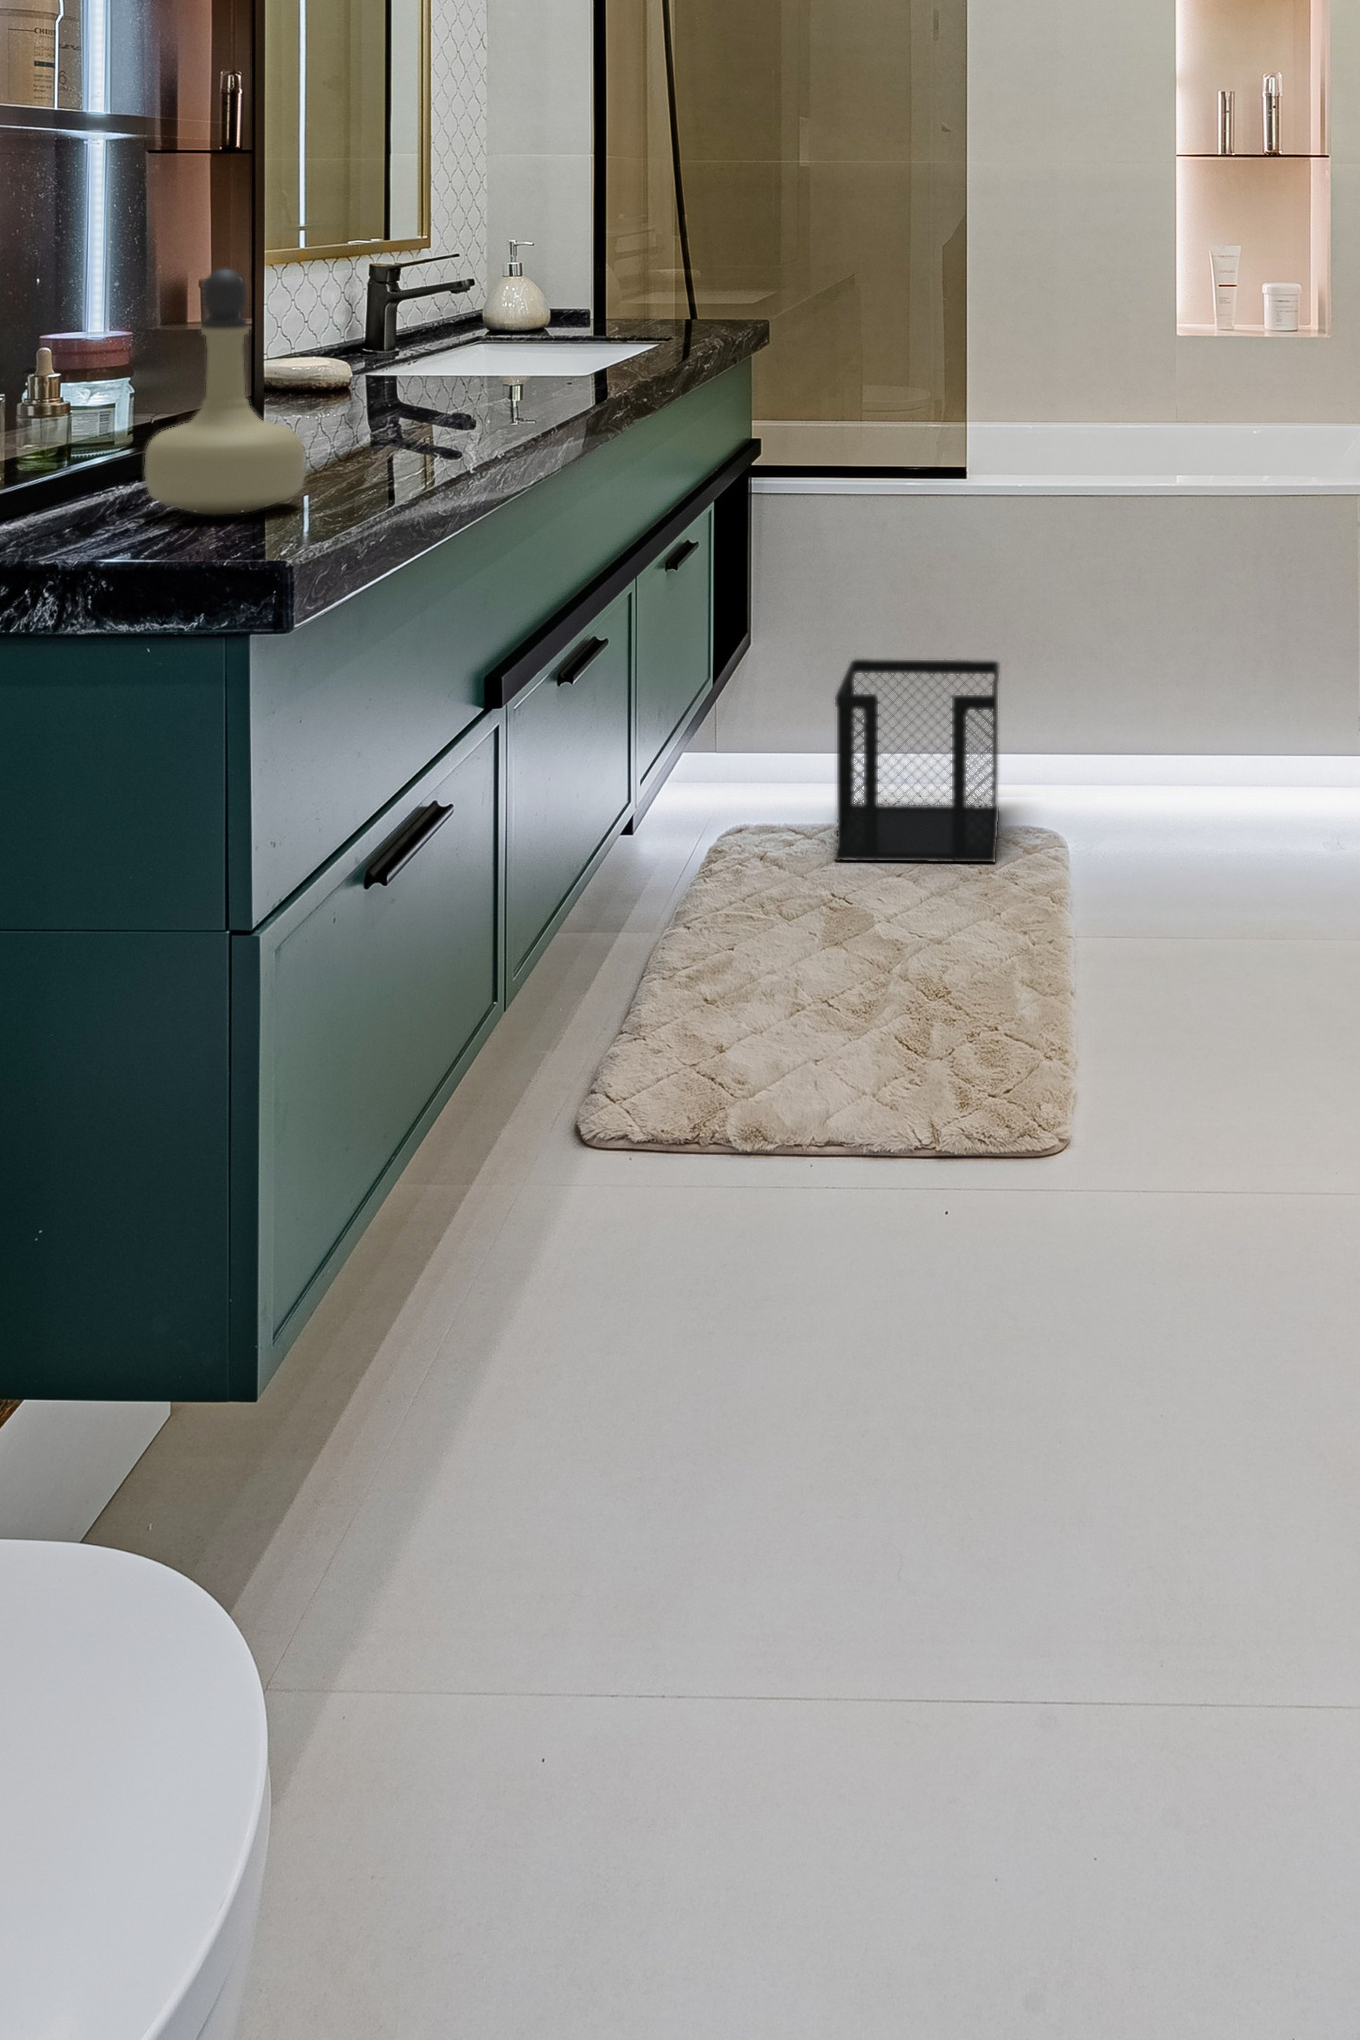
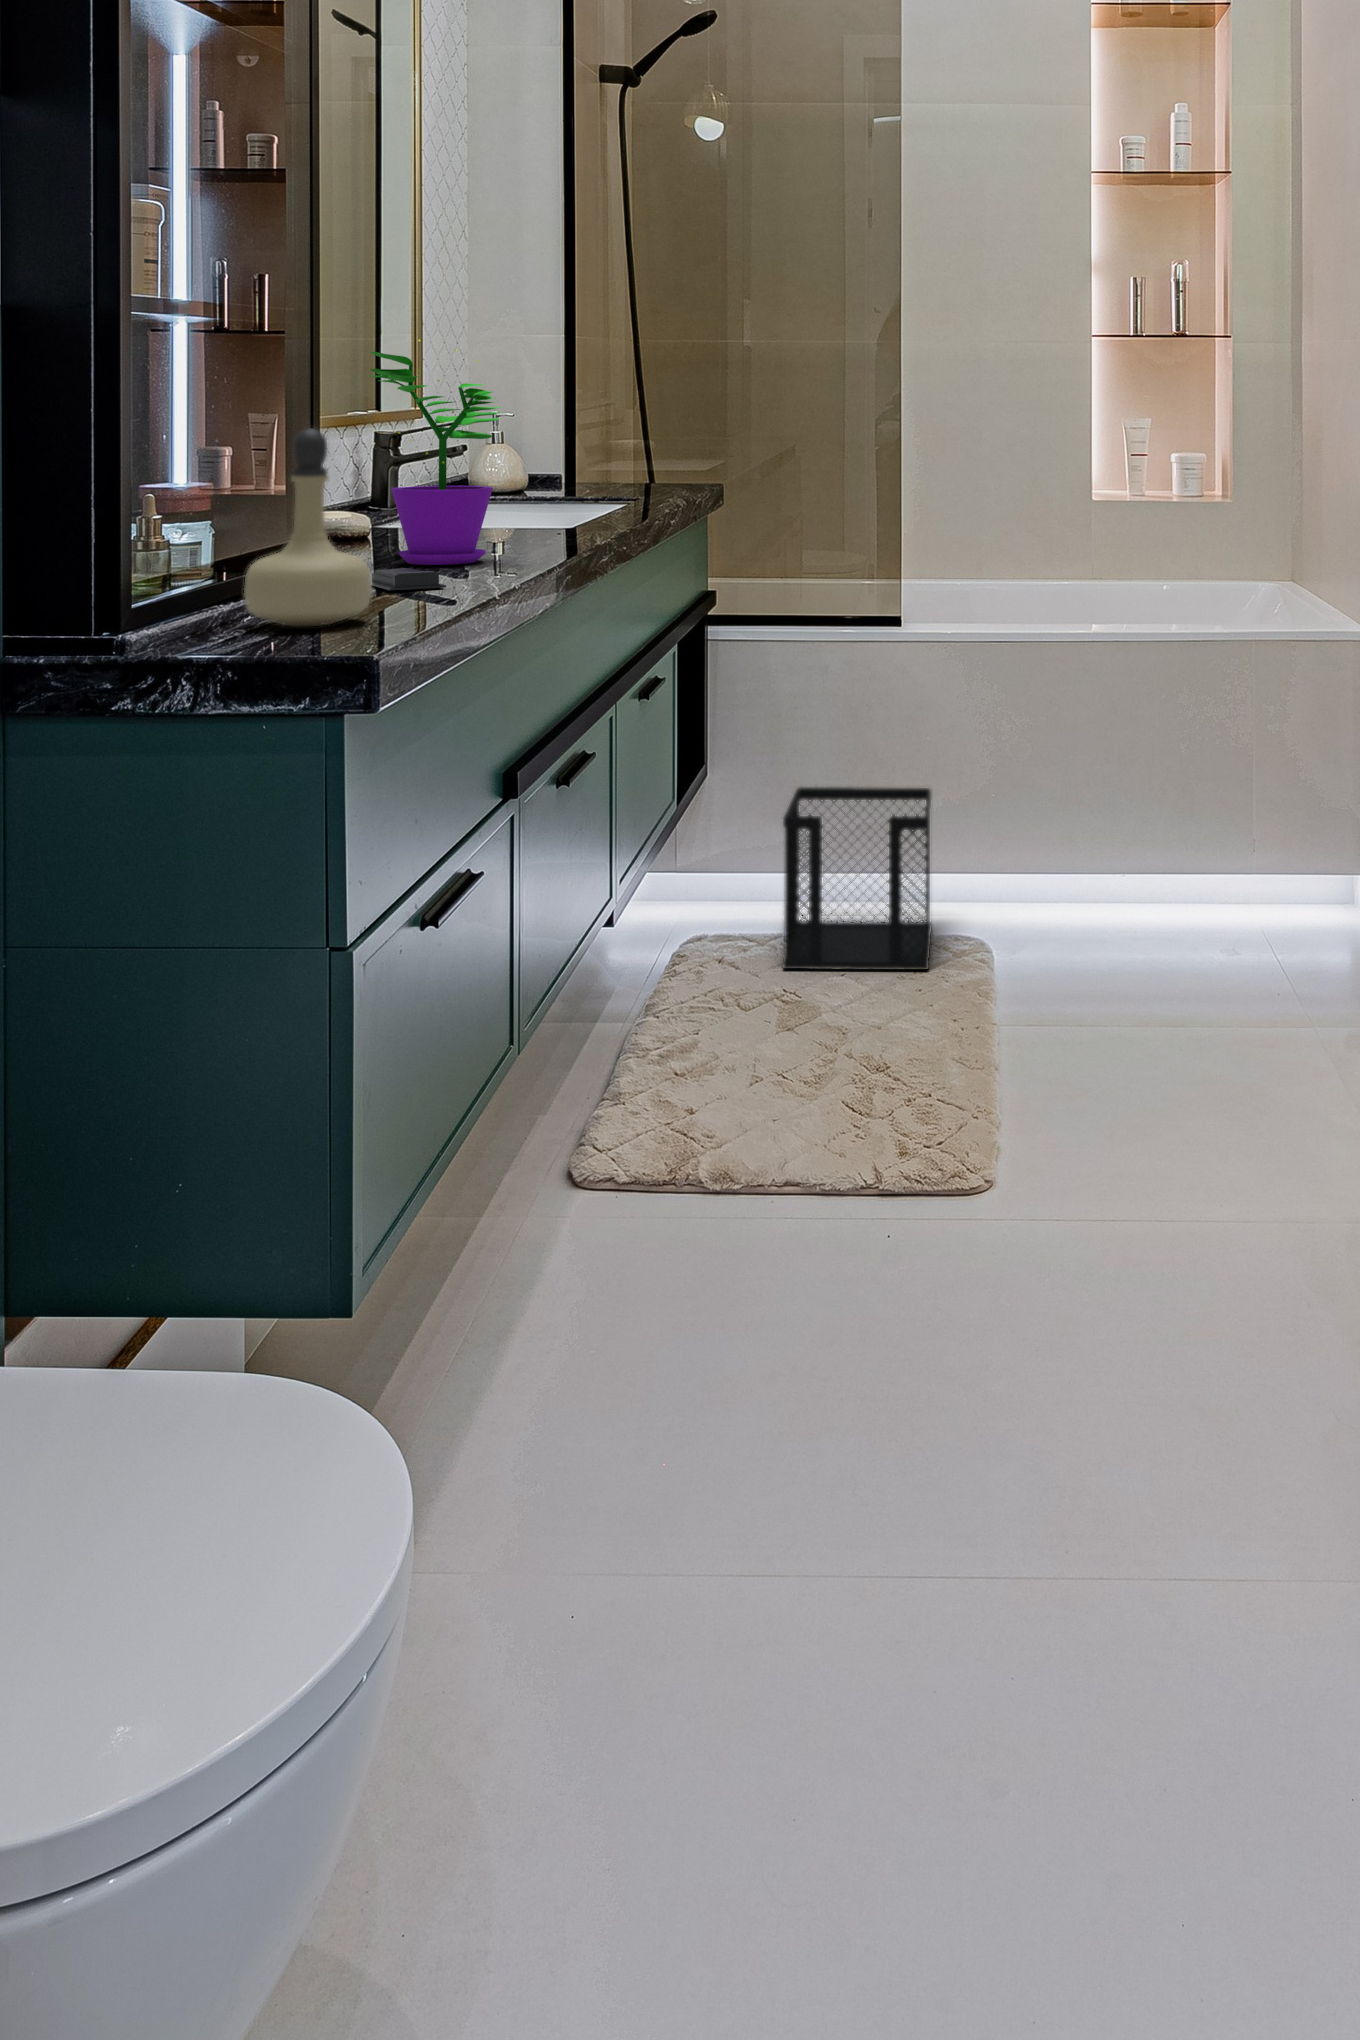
flower pot: none [333,161,492,428] -> present [369,339,500,565]
soap bar: none [316,434,416,463] -> present [371,568,446,590]

